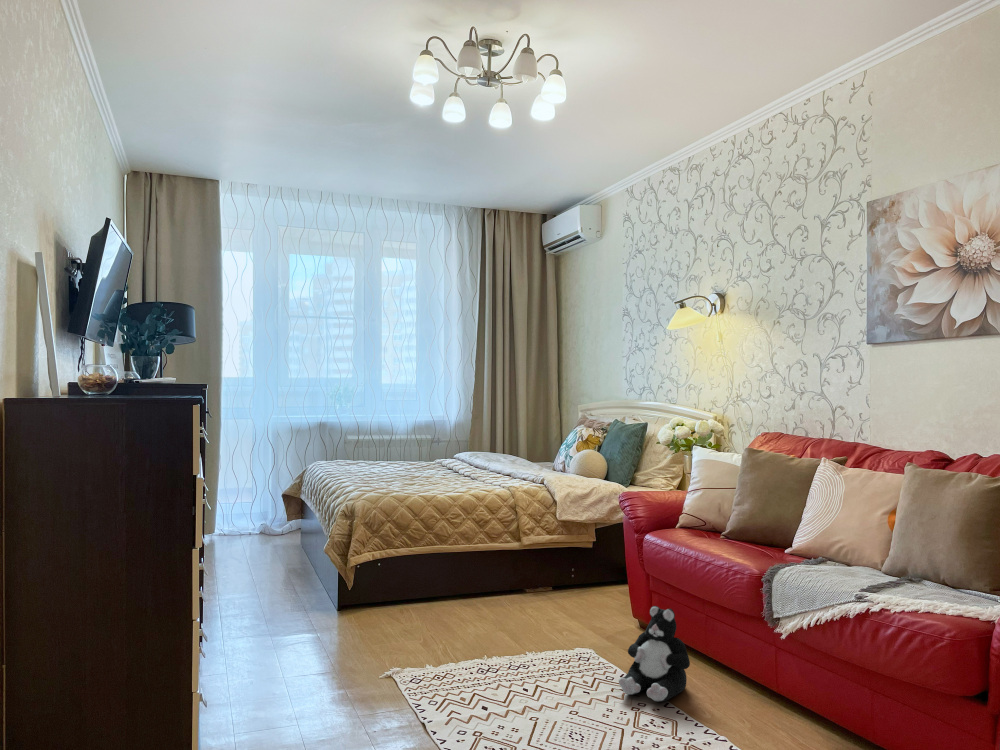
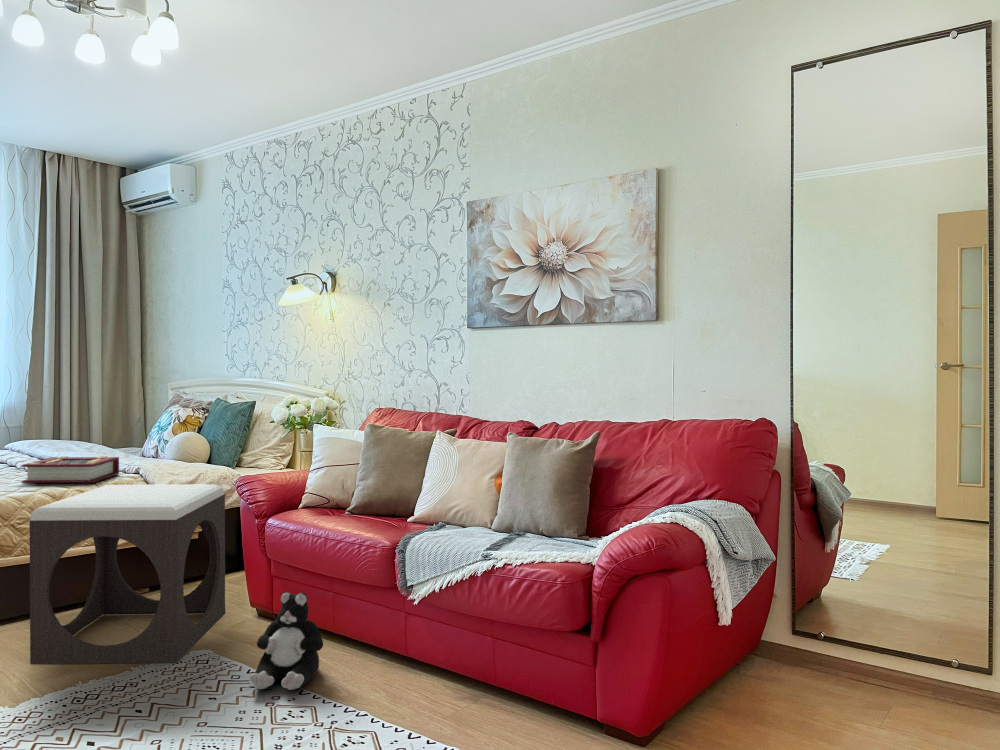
book: none [456,465,528,489] -> present [21,456,119,483]
footstool: none [454,492,611,656] -> present [30,484,225,664]

